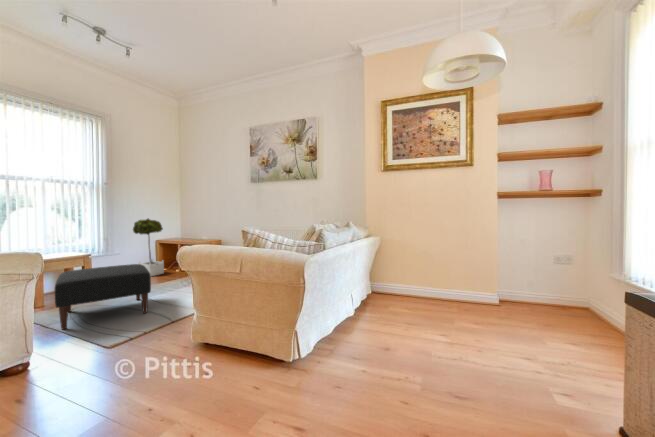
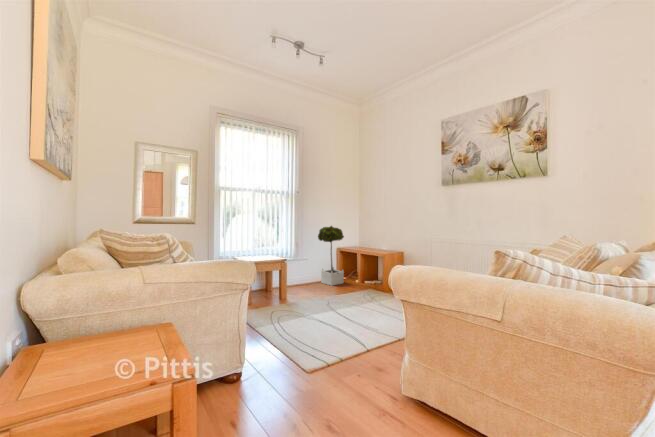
ottoman: present [55,264,151,330] -> none [261,276,339,337]

